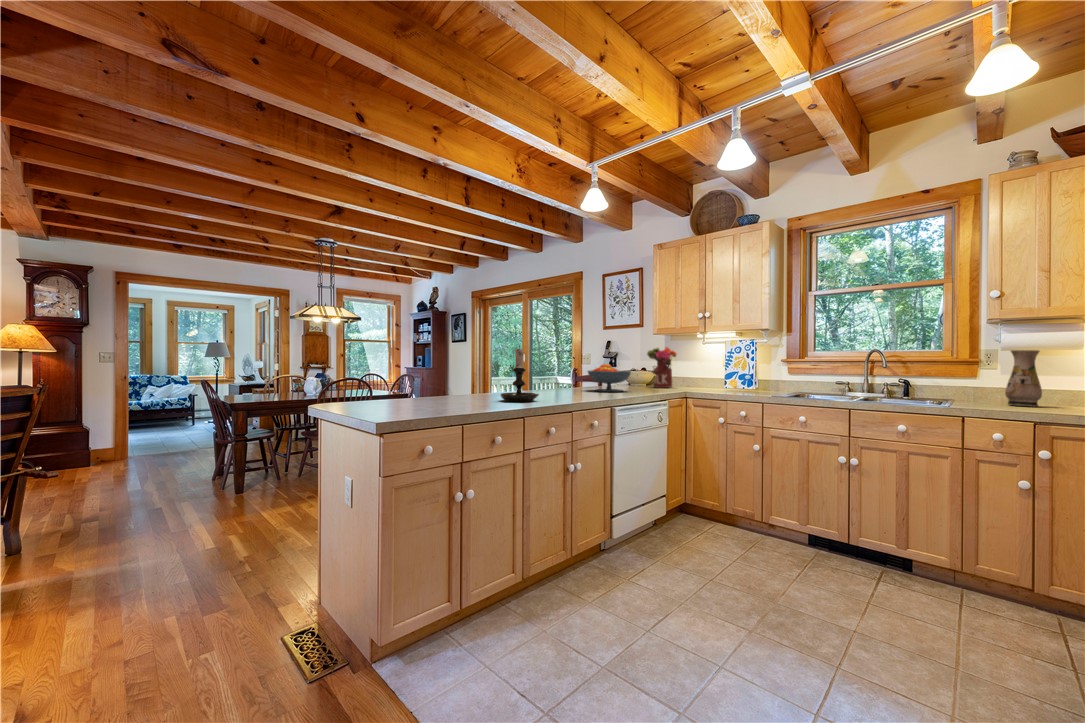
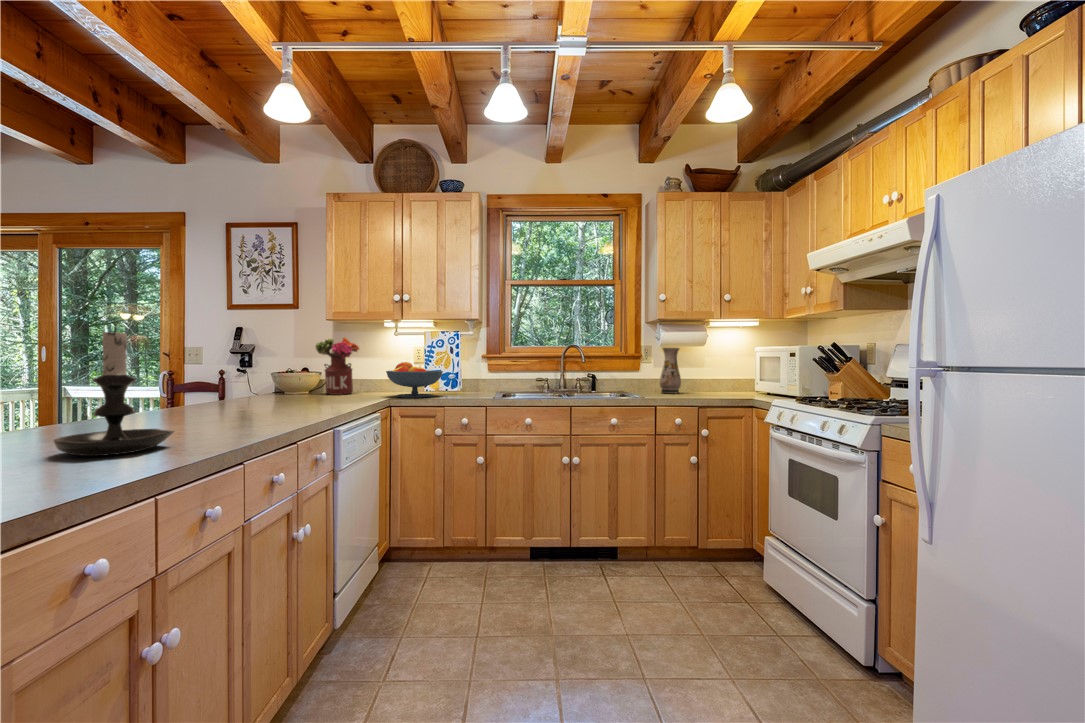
fruit bowl: present [588,364,631,392] -> present [386,362,443,398]

